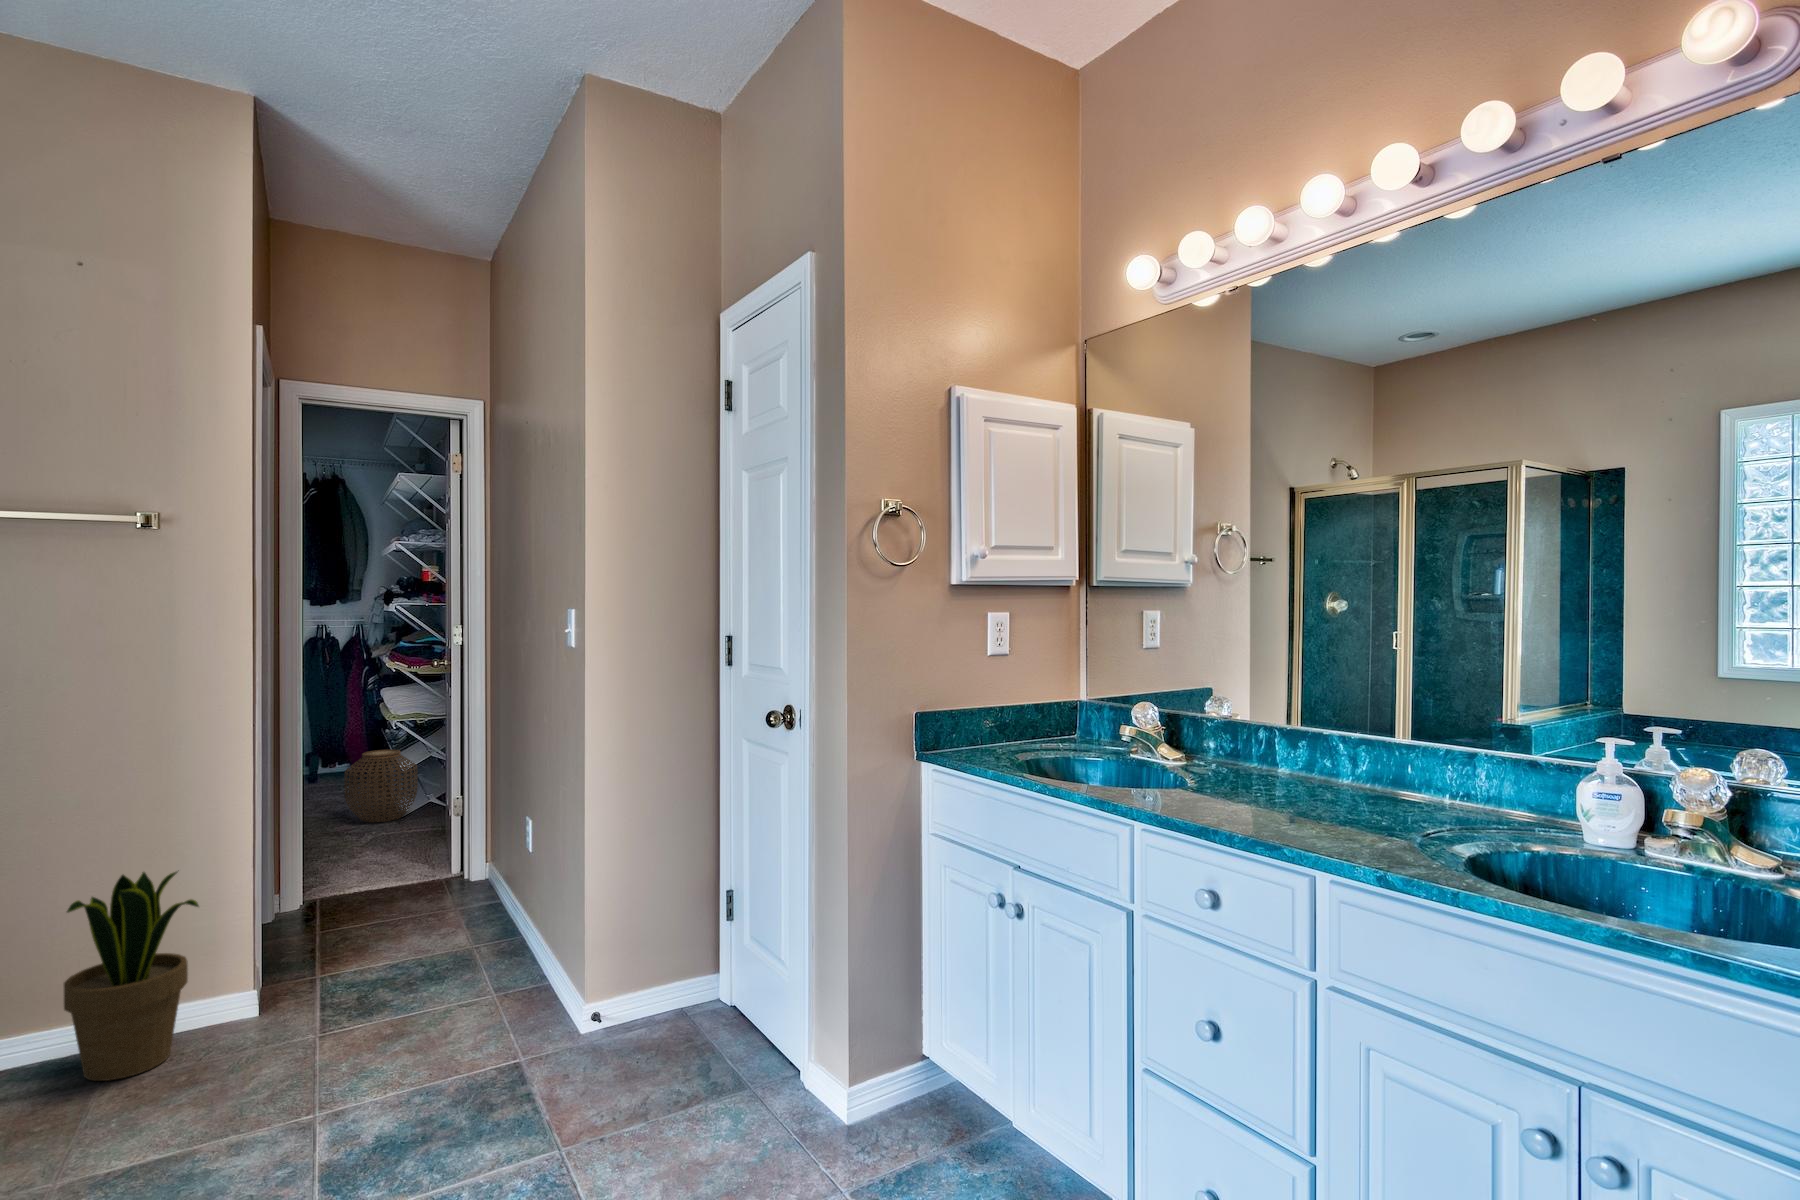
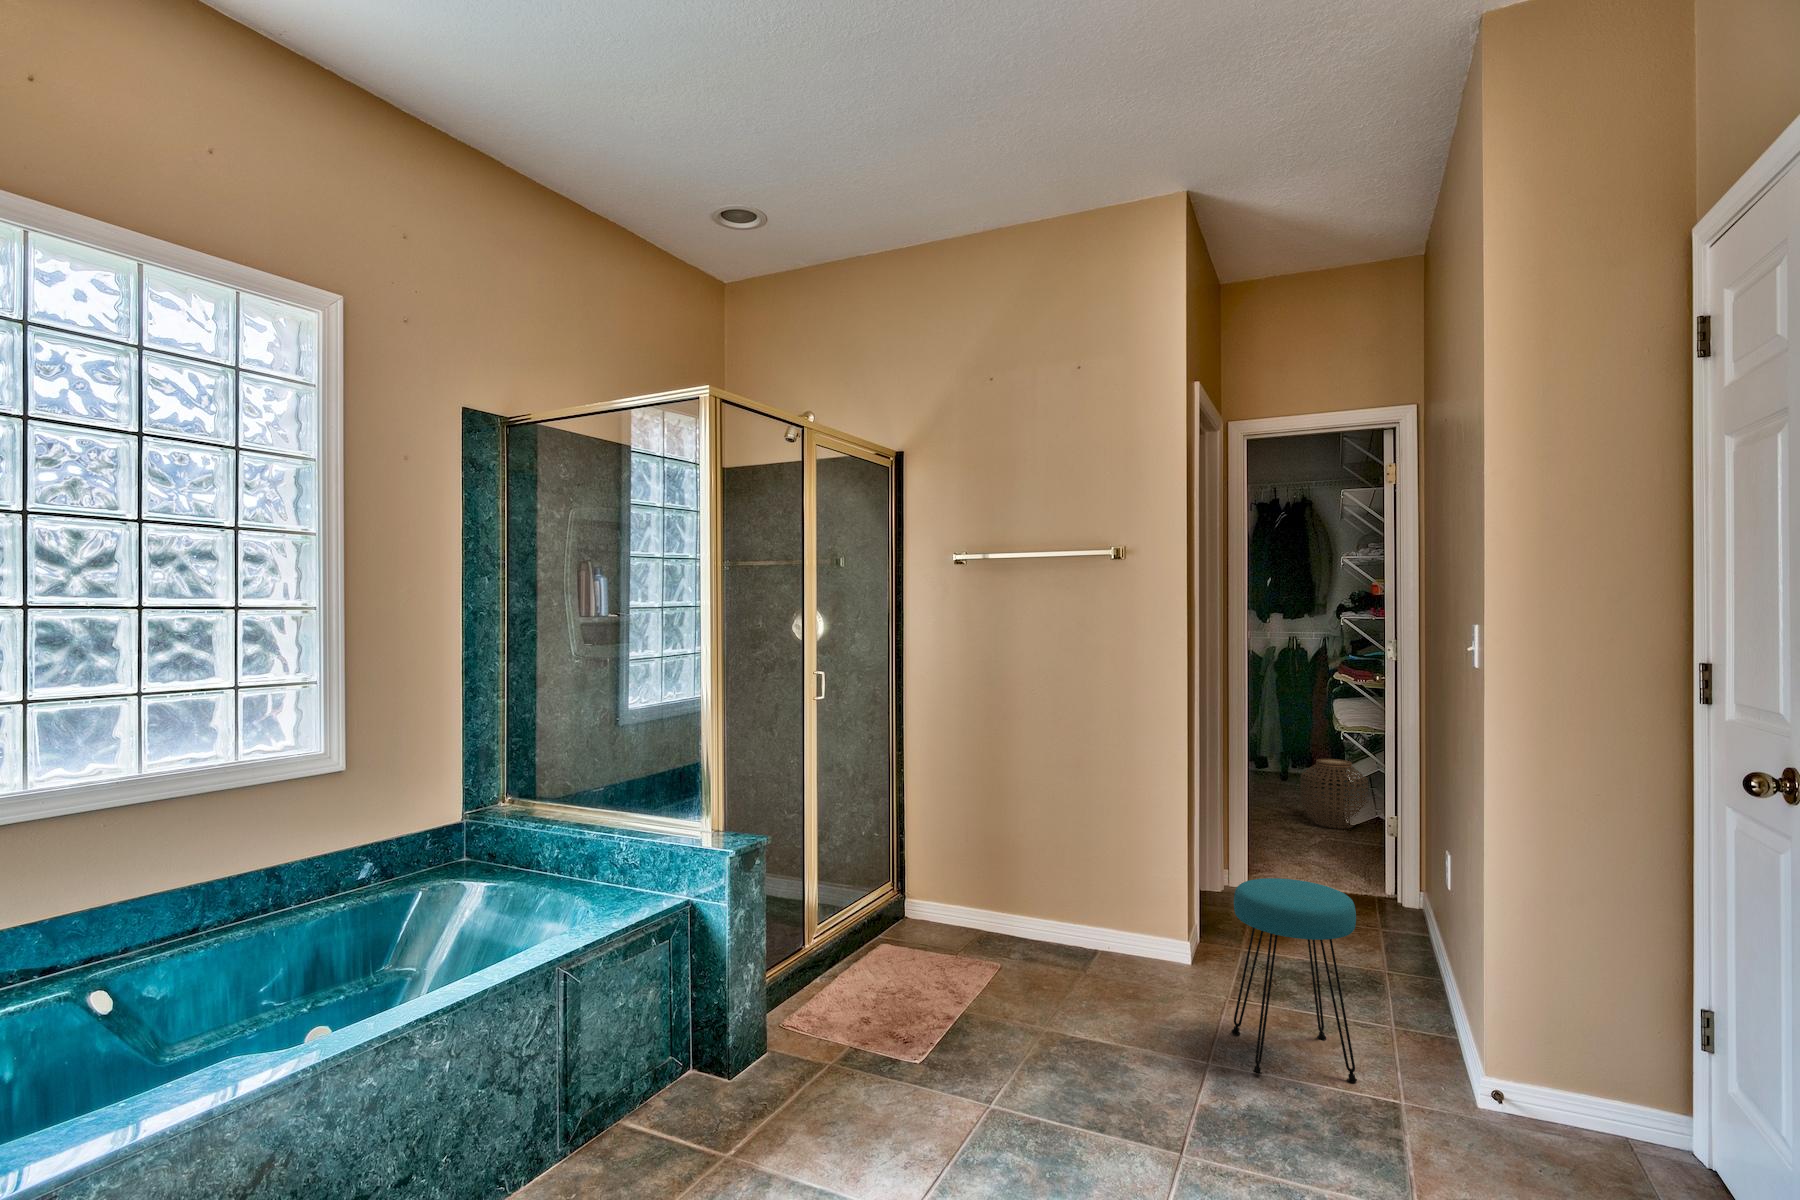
potted plant: present [64,872,199,1081] -> none [1062,818,1144,975]
stool: none [334,880,477,1099] -> present [1231,878,1357,1082]

